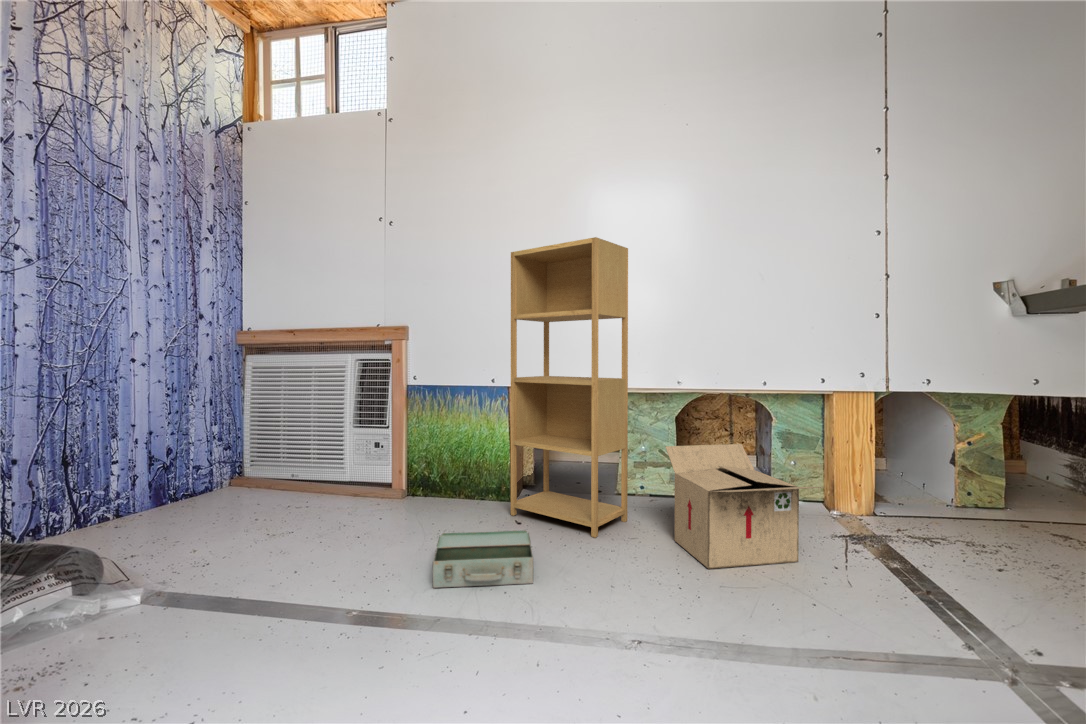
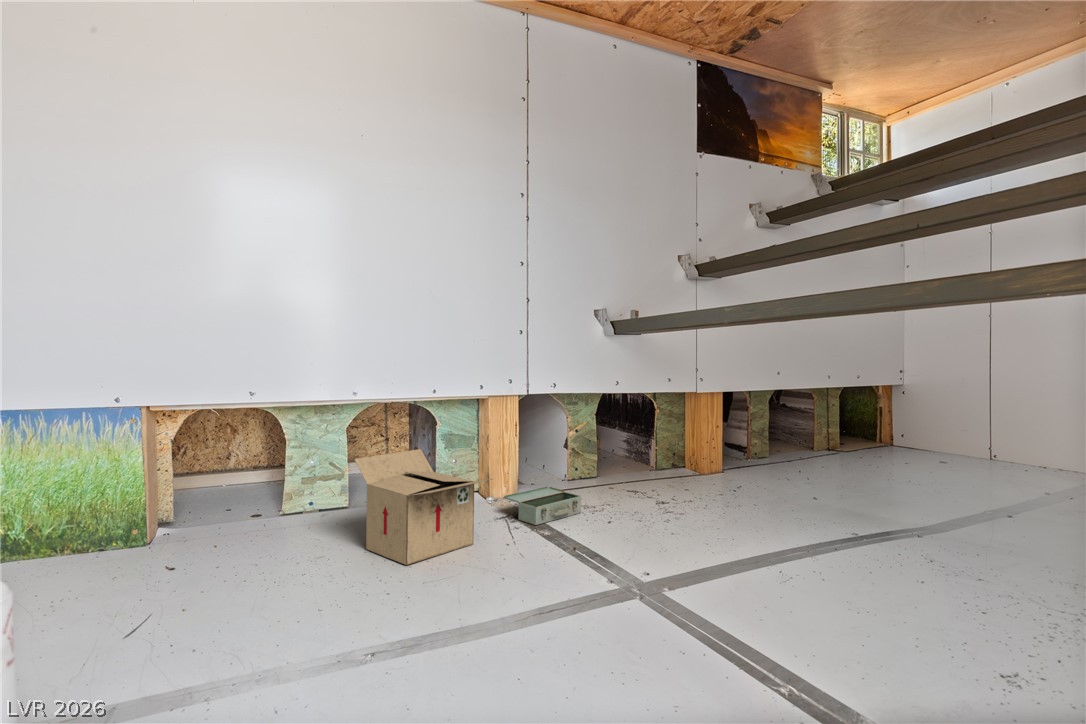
shelving unit: present [511,237,628,537] -> none [161,241,311,563]
toolbox: present [433,531,533,588] -> present [503,487,581,525]

